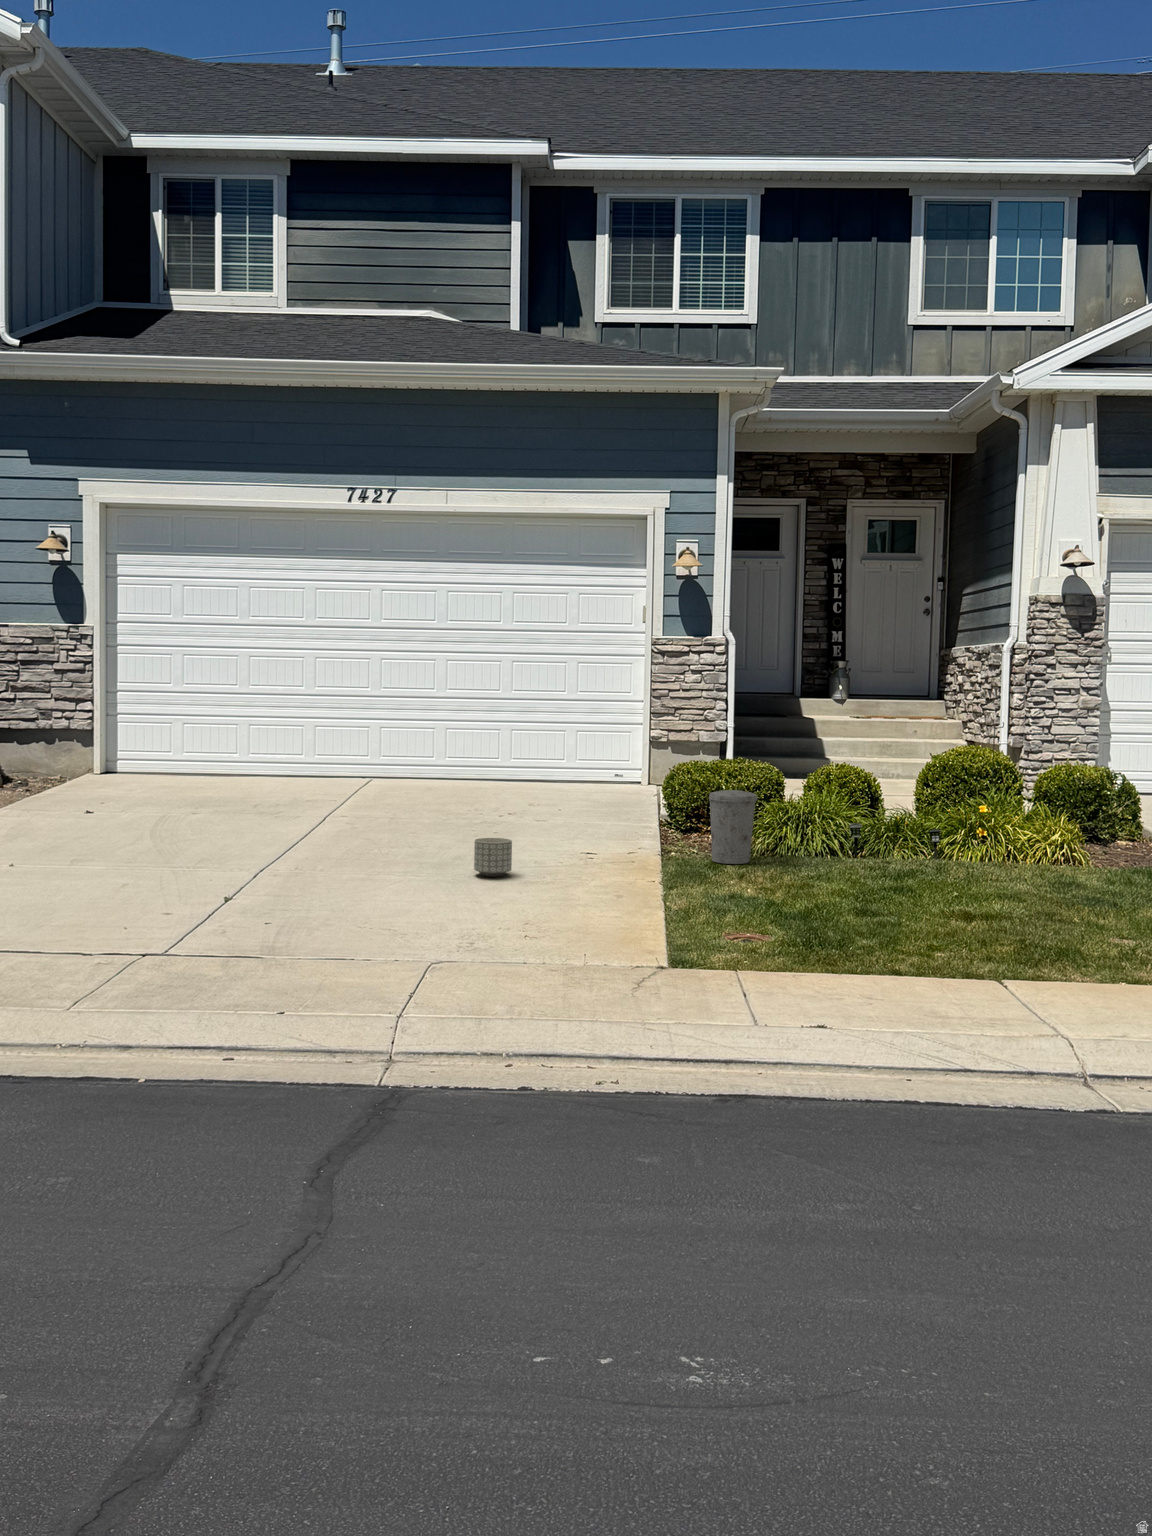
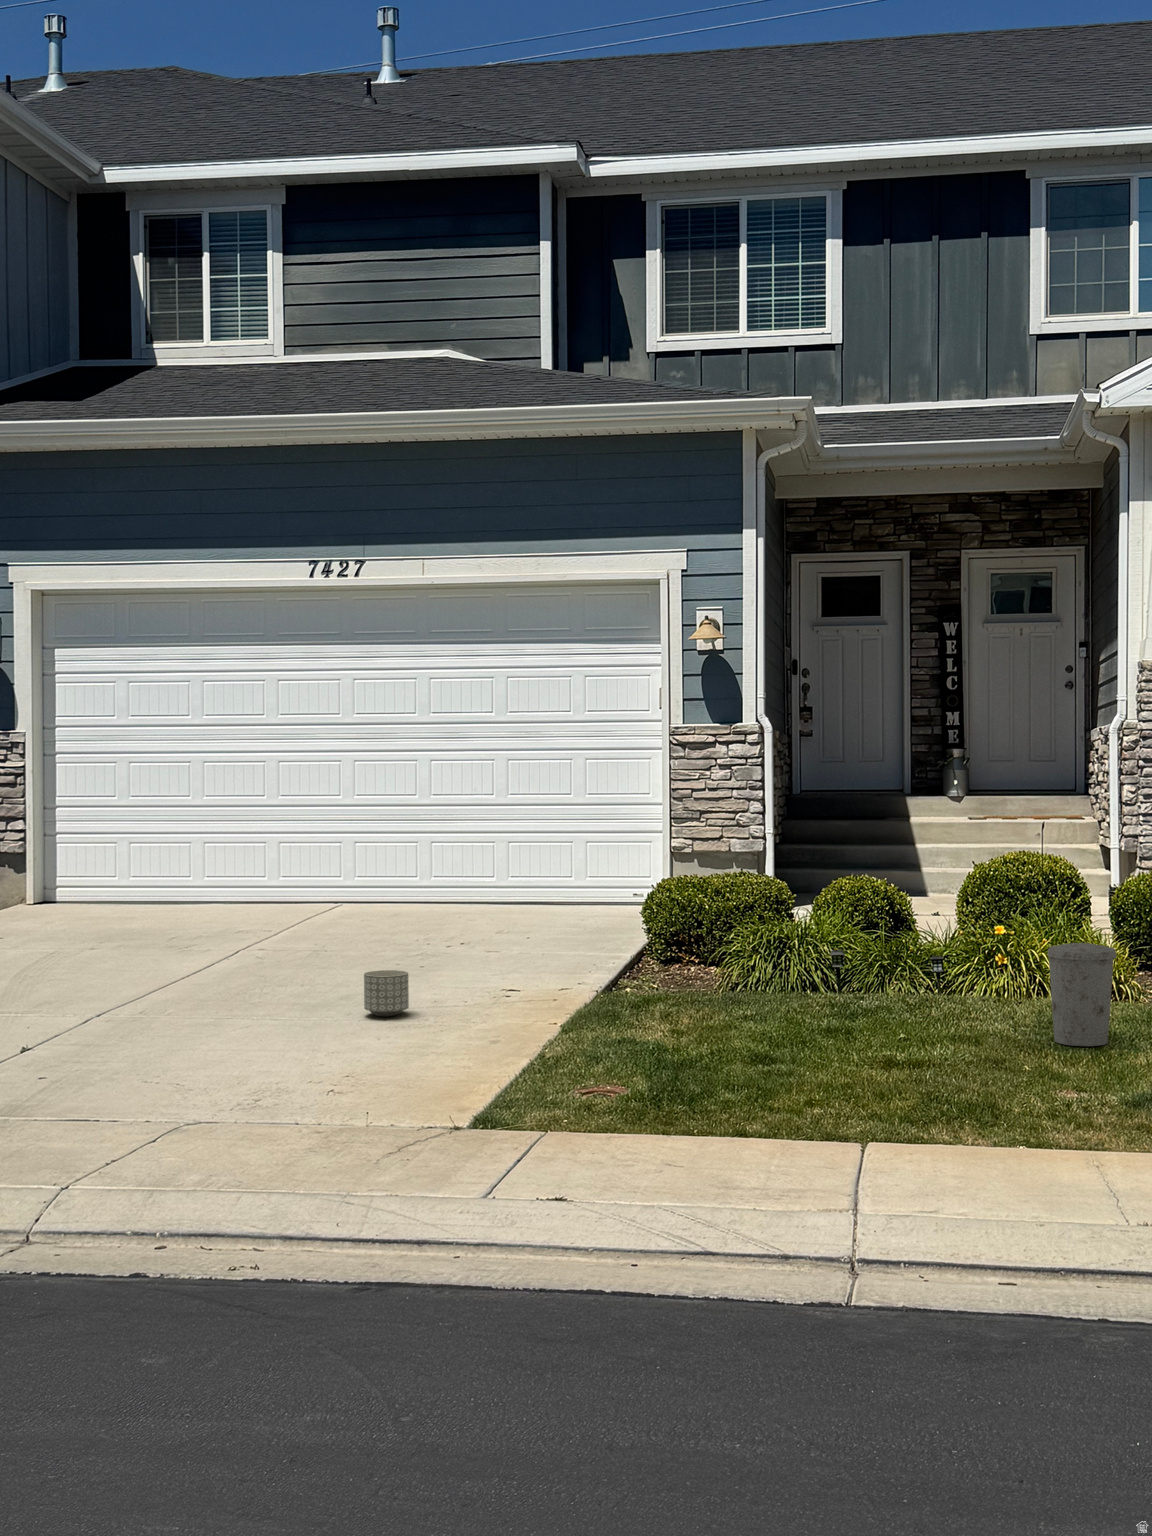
trash can: present [709,790,757,864] -> present [1048,943,1116,1046]

